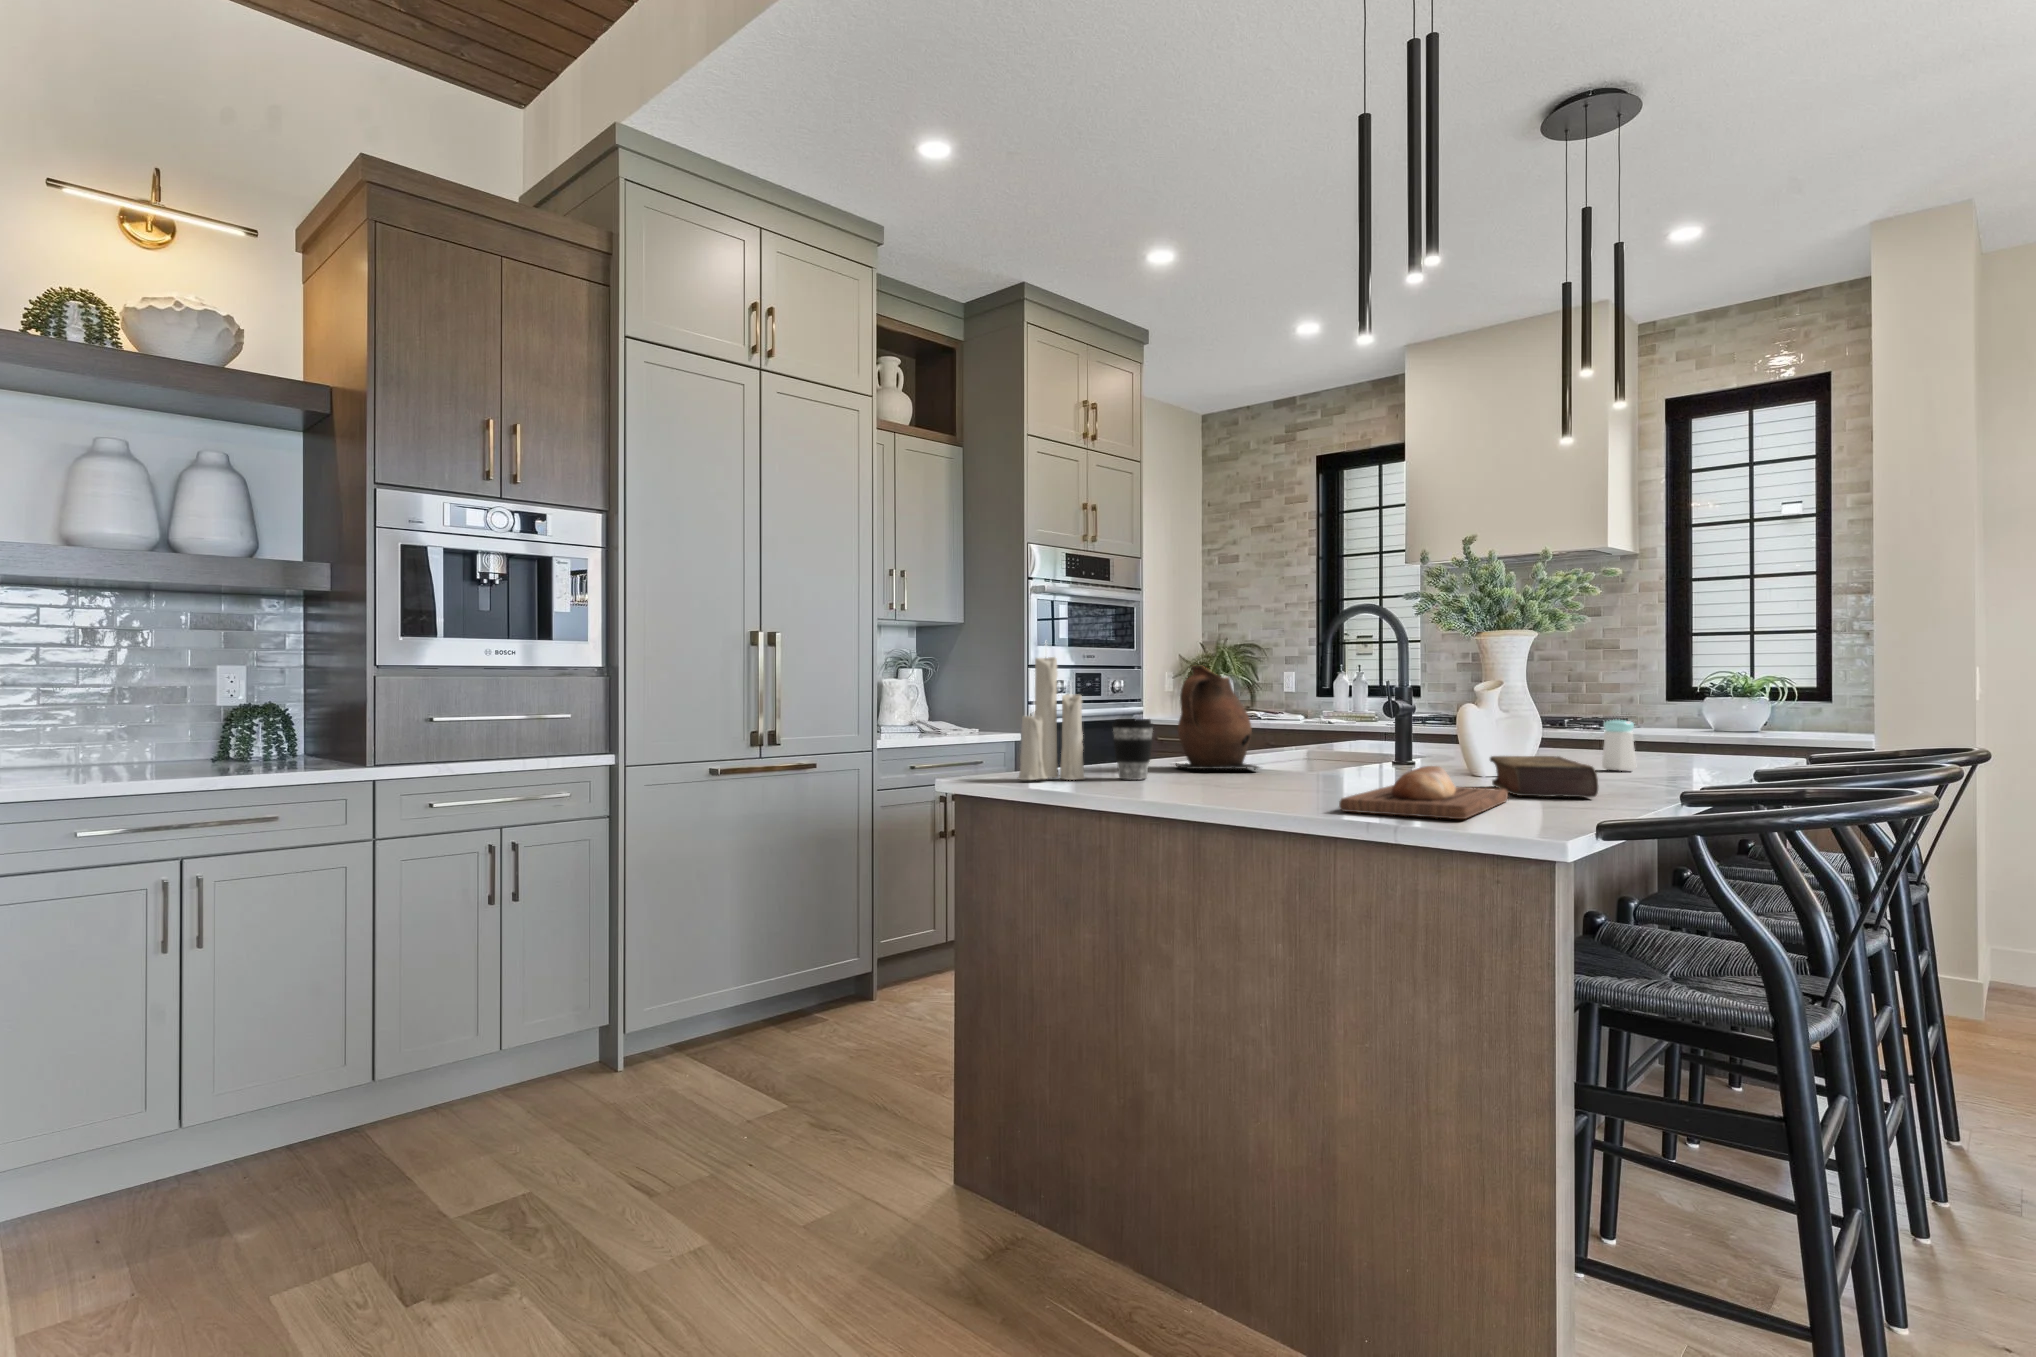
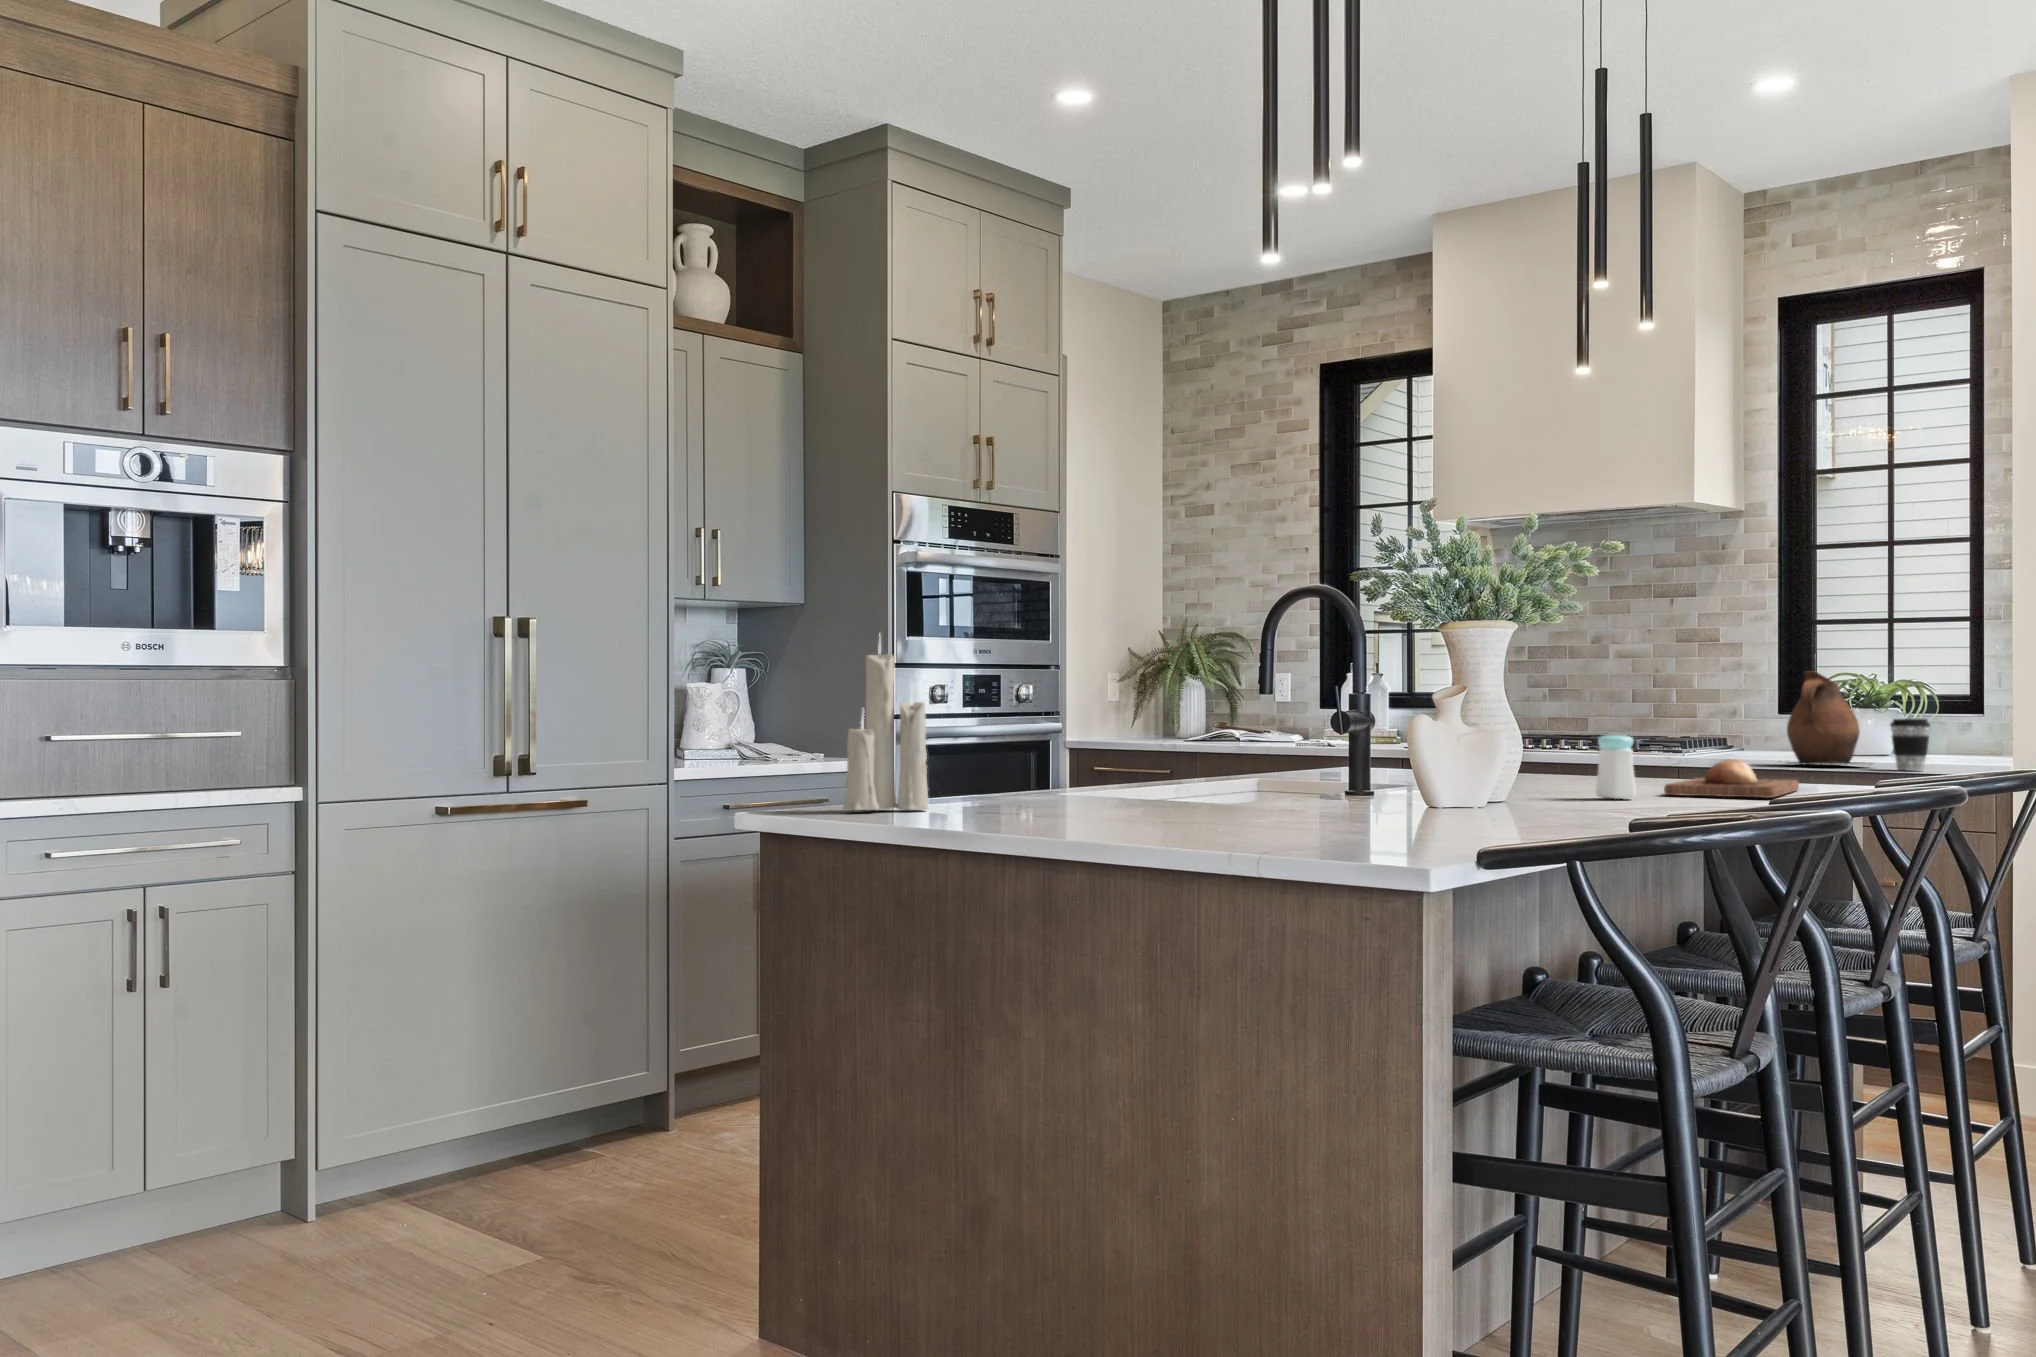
ceramic pitcher: present [1175,666,1260,770] -> present [1787,672,1860,765]
coffee cup: present [1112,719,1154,780] -> present [1890,719,1930,771]
book: present [1490,756,1598,798] -> none [1425,777,1532,824]
bread loaf: present [1339,766,1508,819] -> present [1664,759,1799,798]

